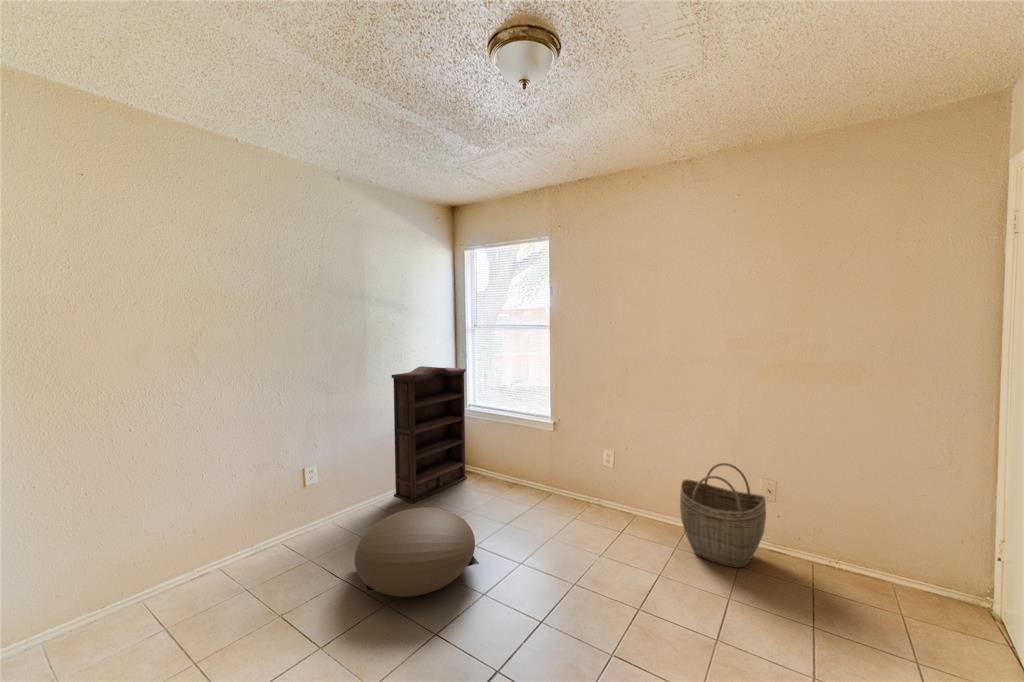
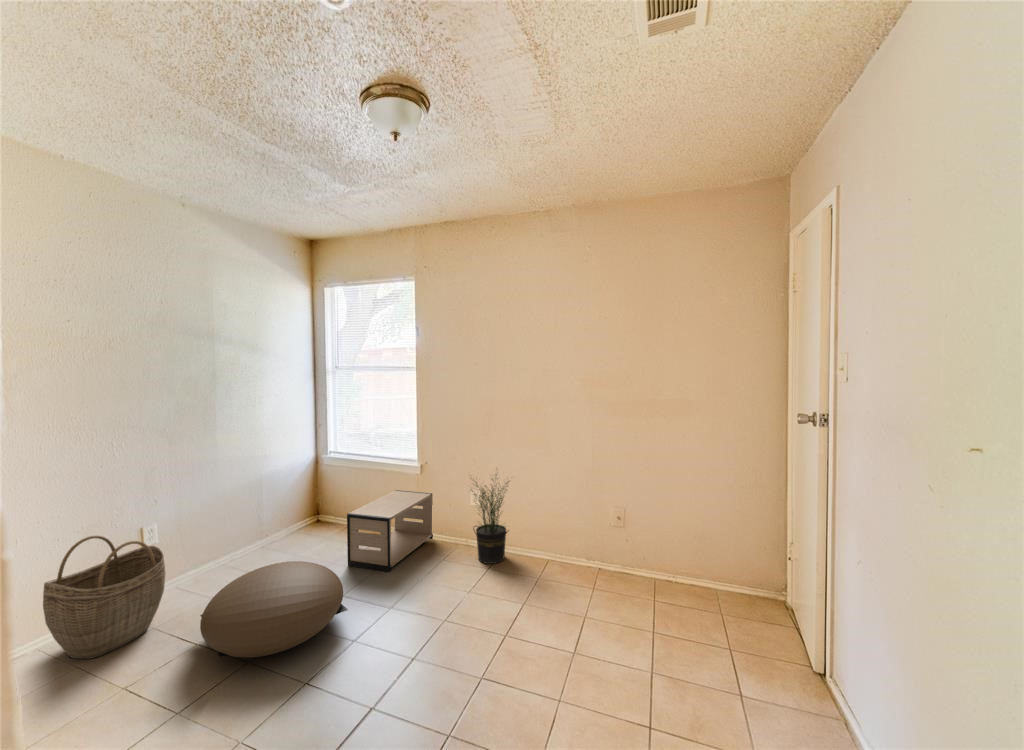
bookshelf: present [392,366,467,503] -> none [237,412,327,565]
potted plant: none [597,432,651,534] -> present [472,475,510,564]
nightstand: none [482,446,563,527] -> present [347,490,433,572]
woven basket: present [680,463,766,568] -> present [43,536,165,659]

